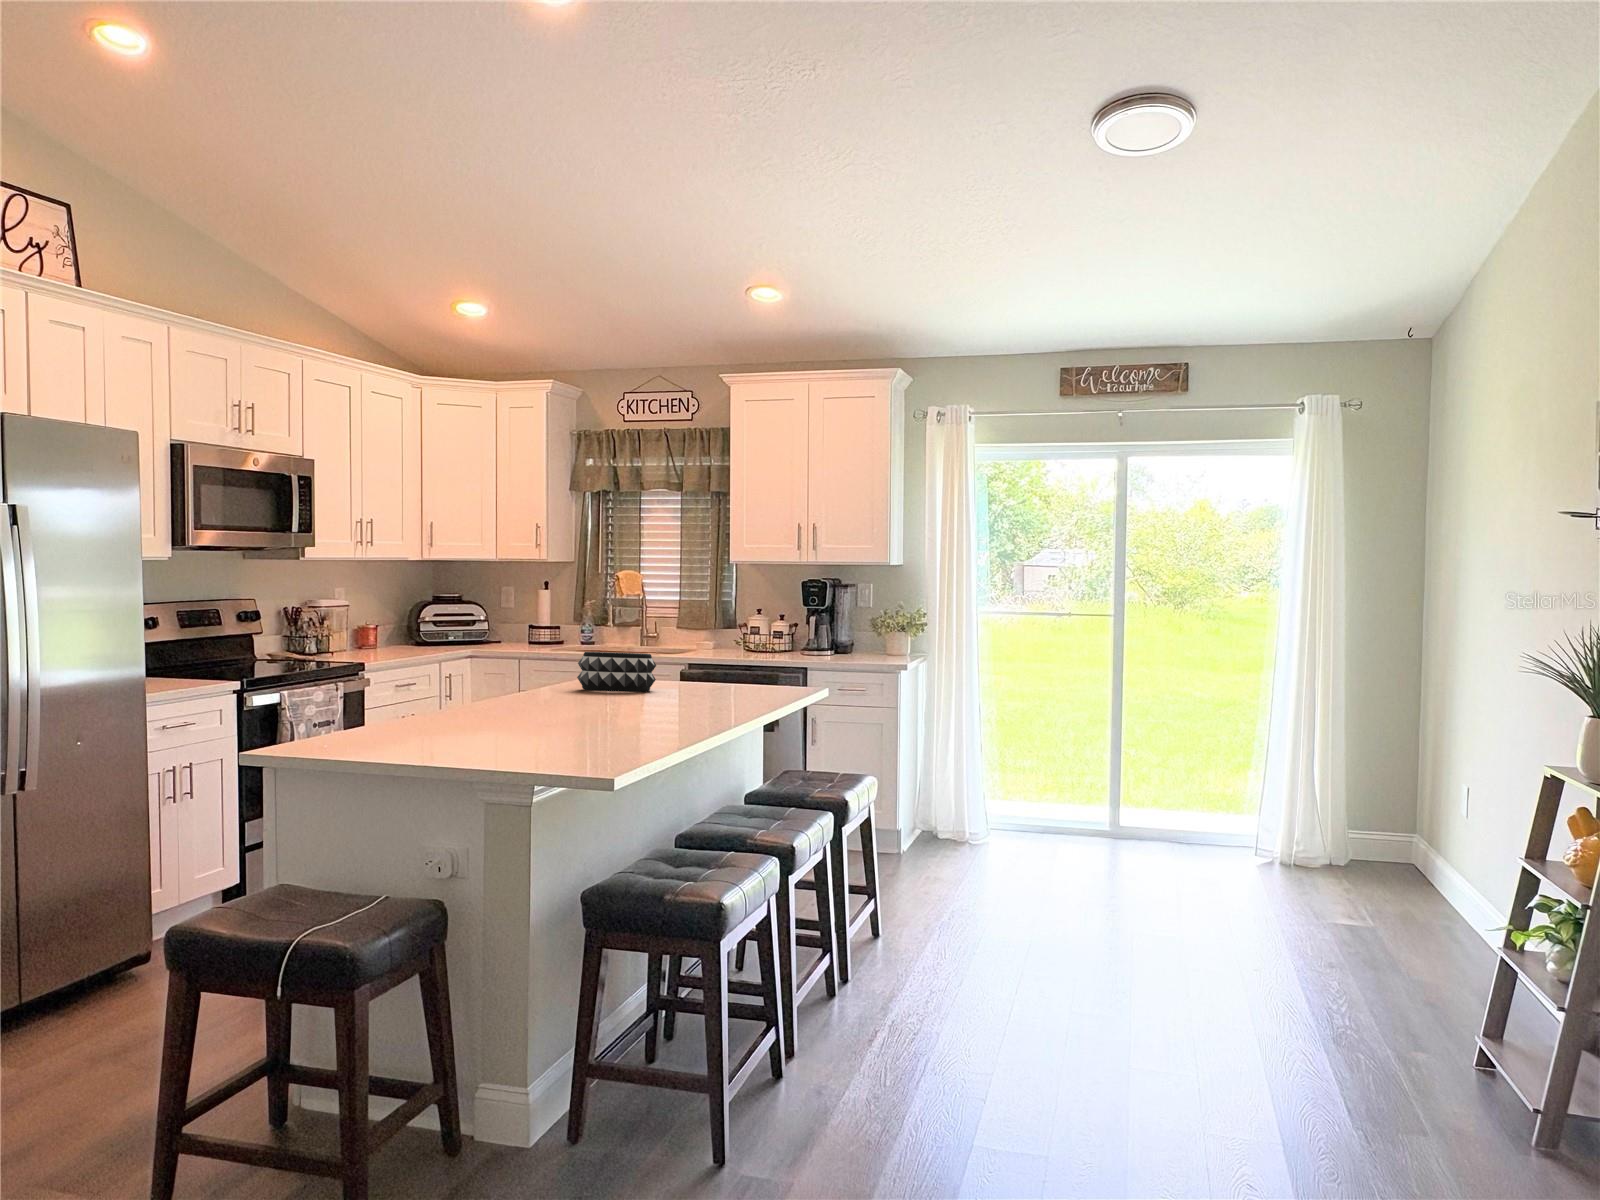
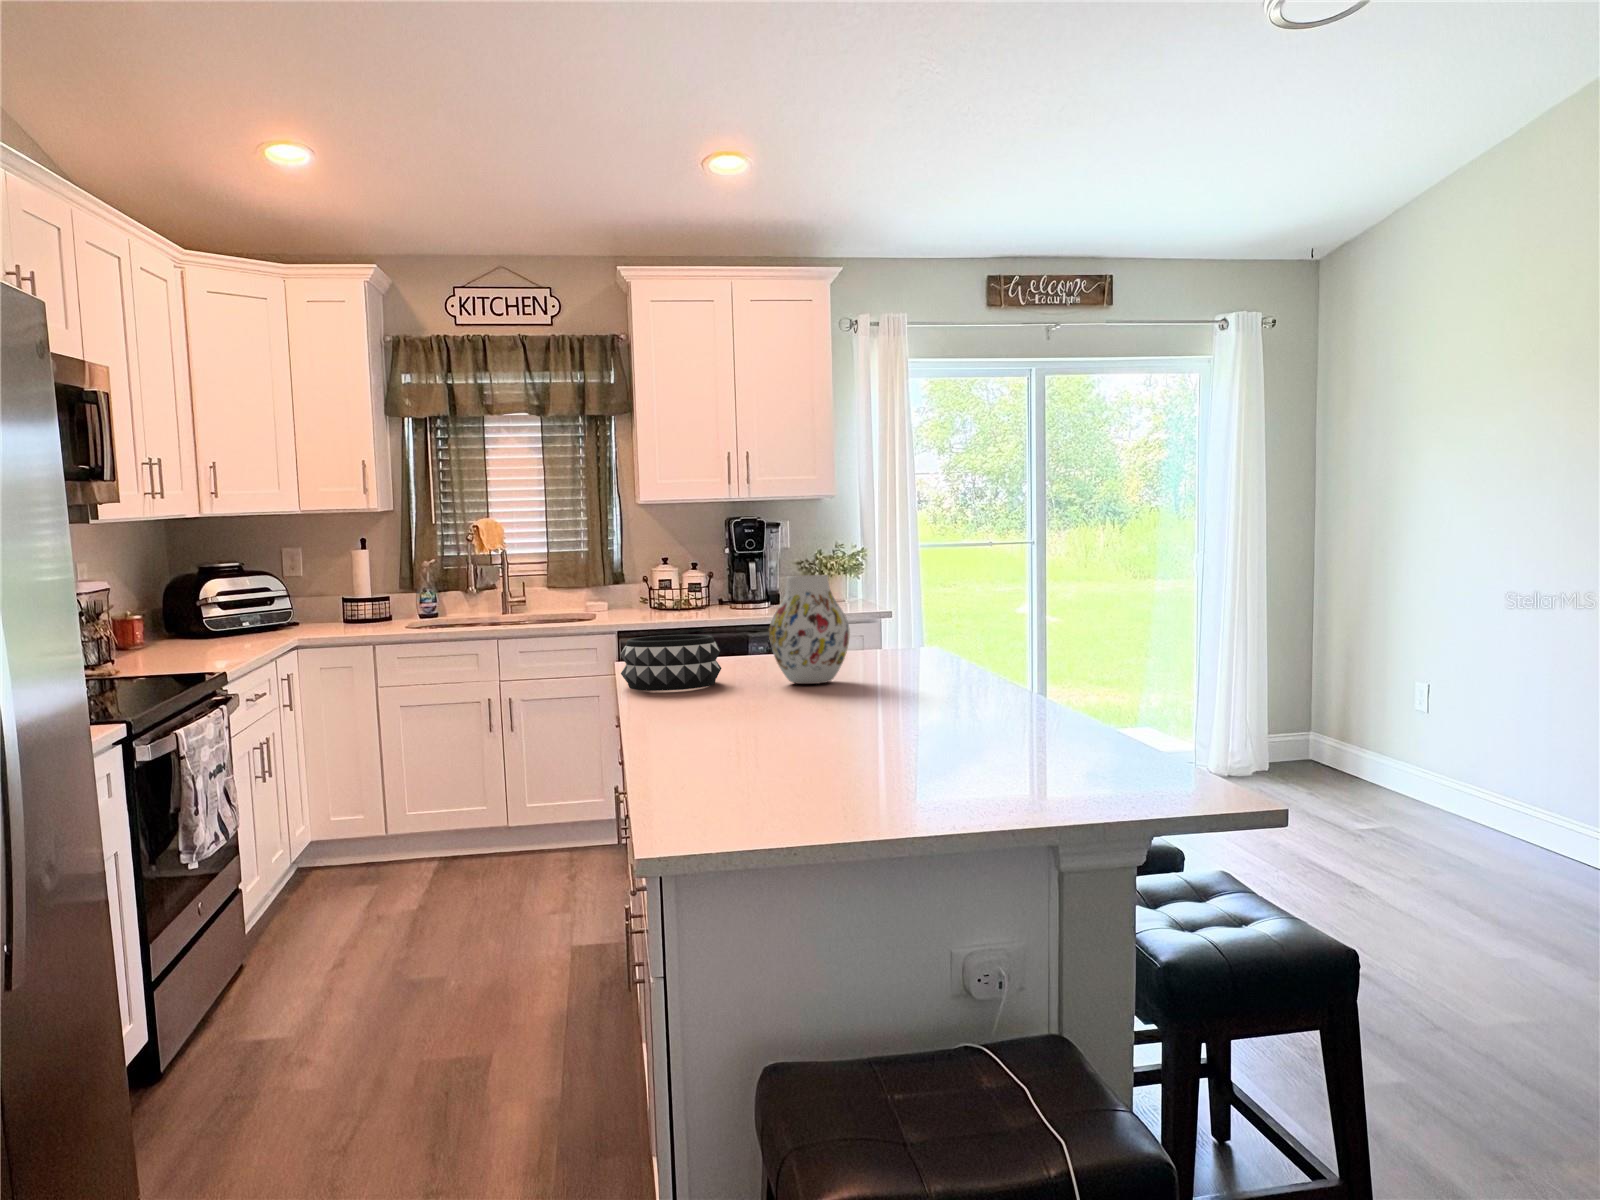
vase: none [675,609,739,696] -> present [769,575,850,684]

